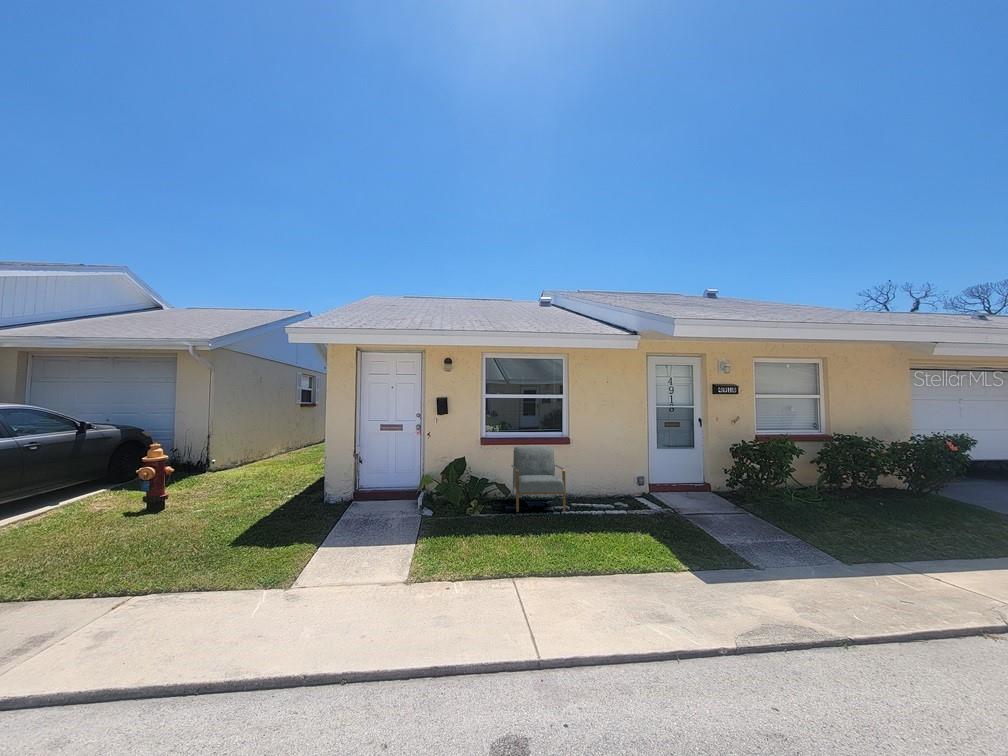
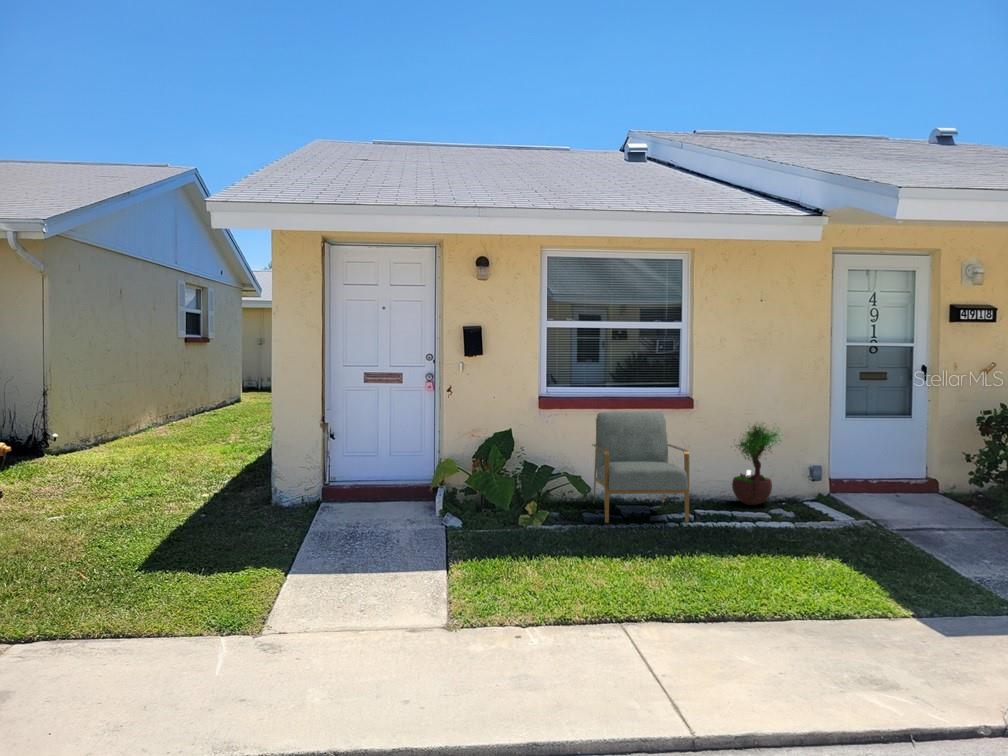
potted tree: none [590,449,620,500] -> present [732,425,782,505]

